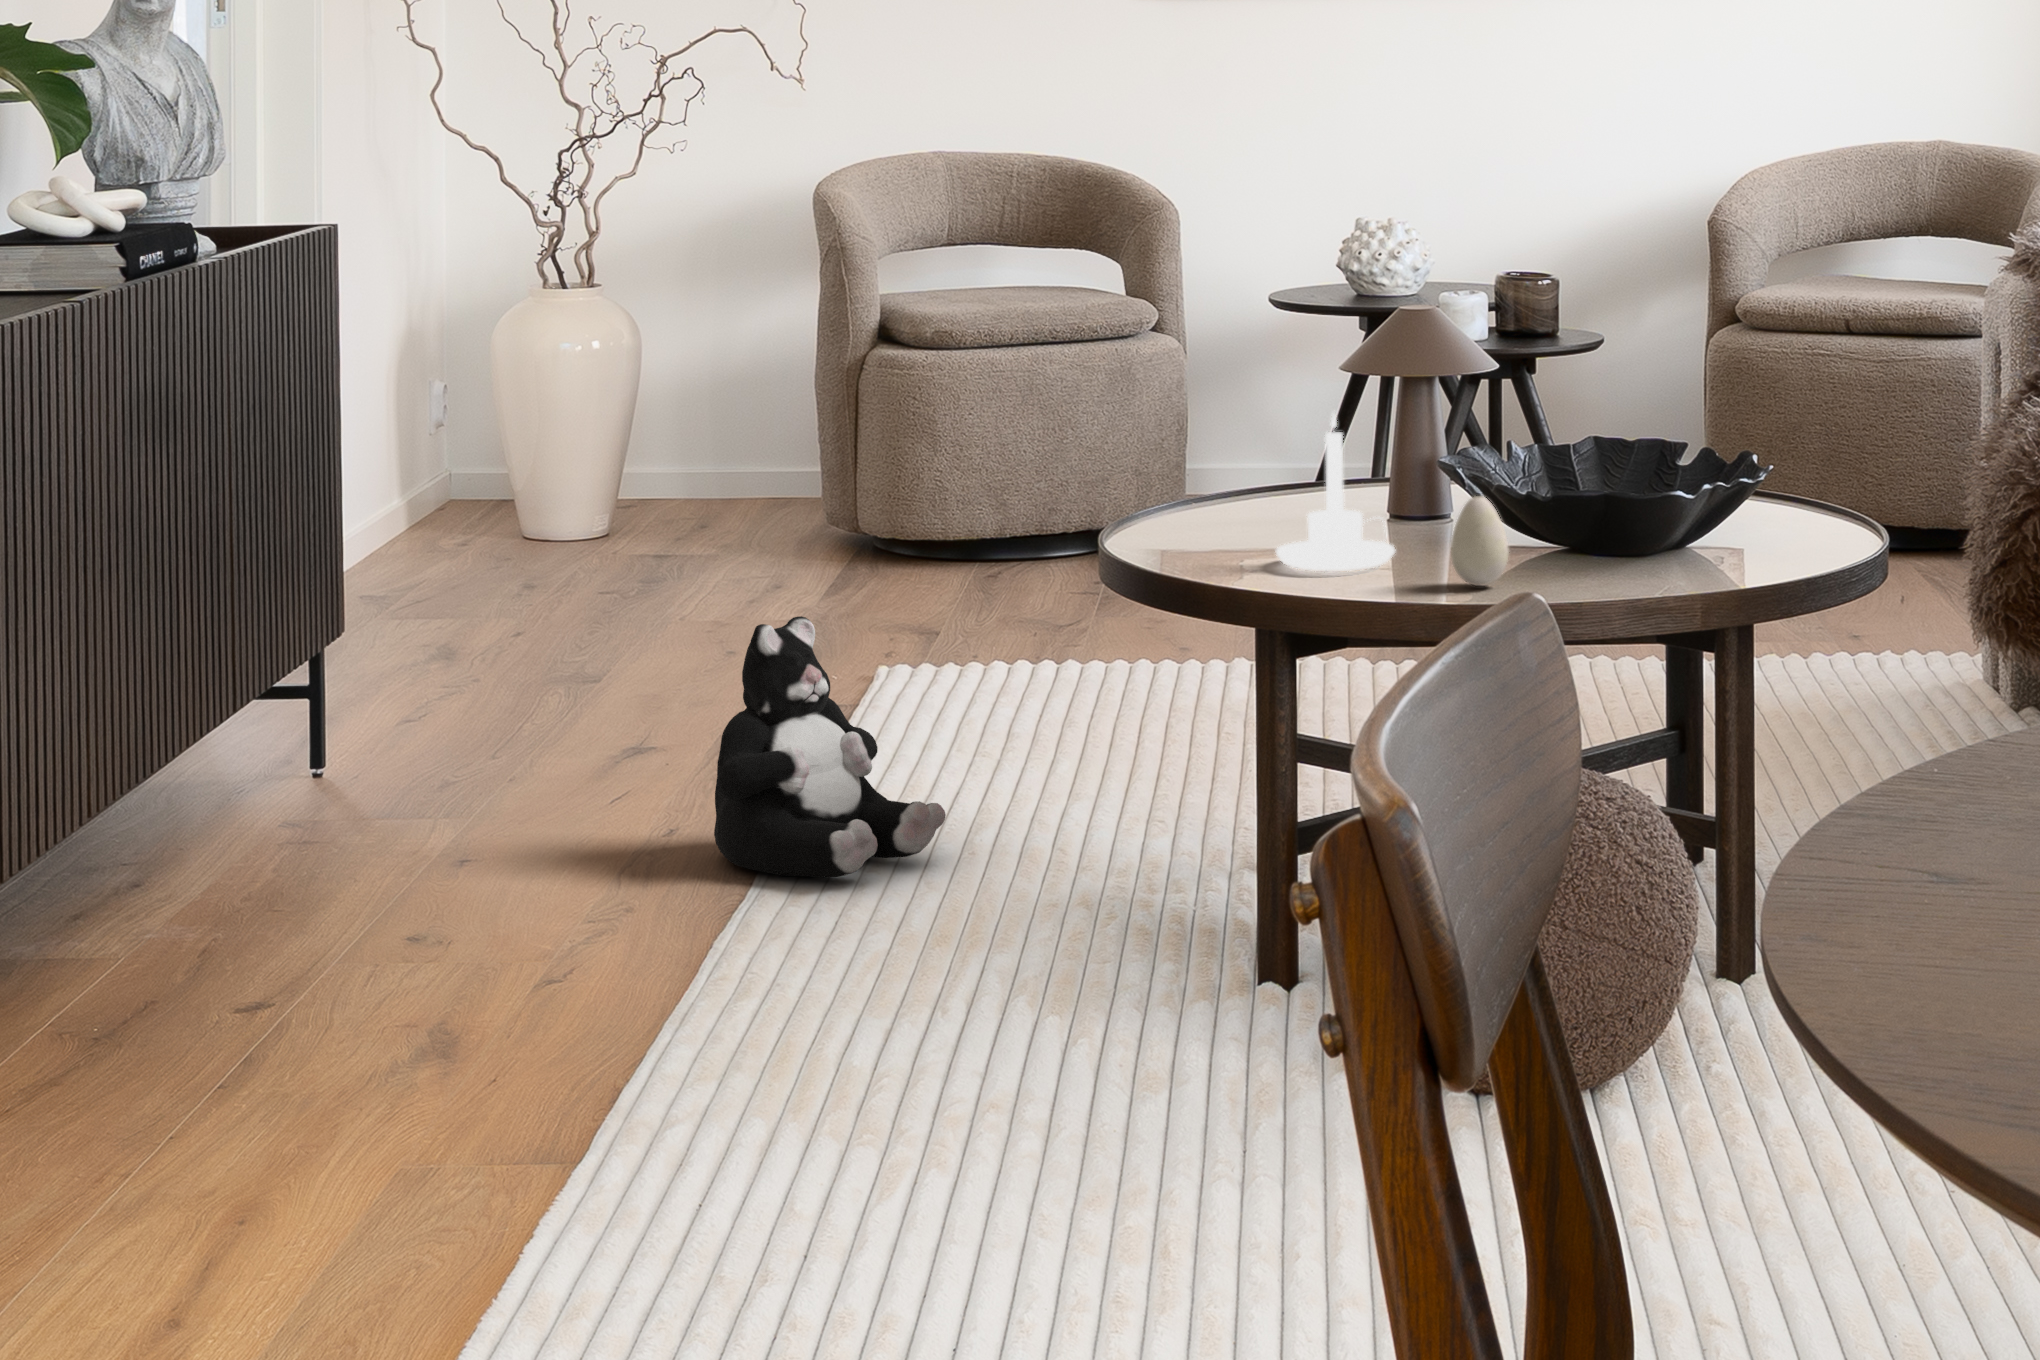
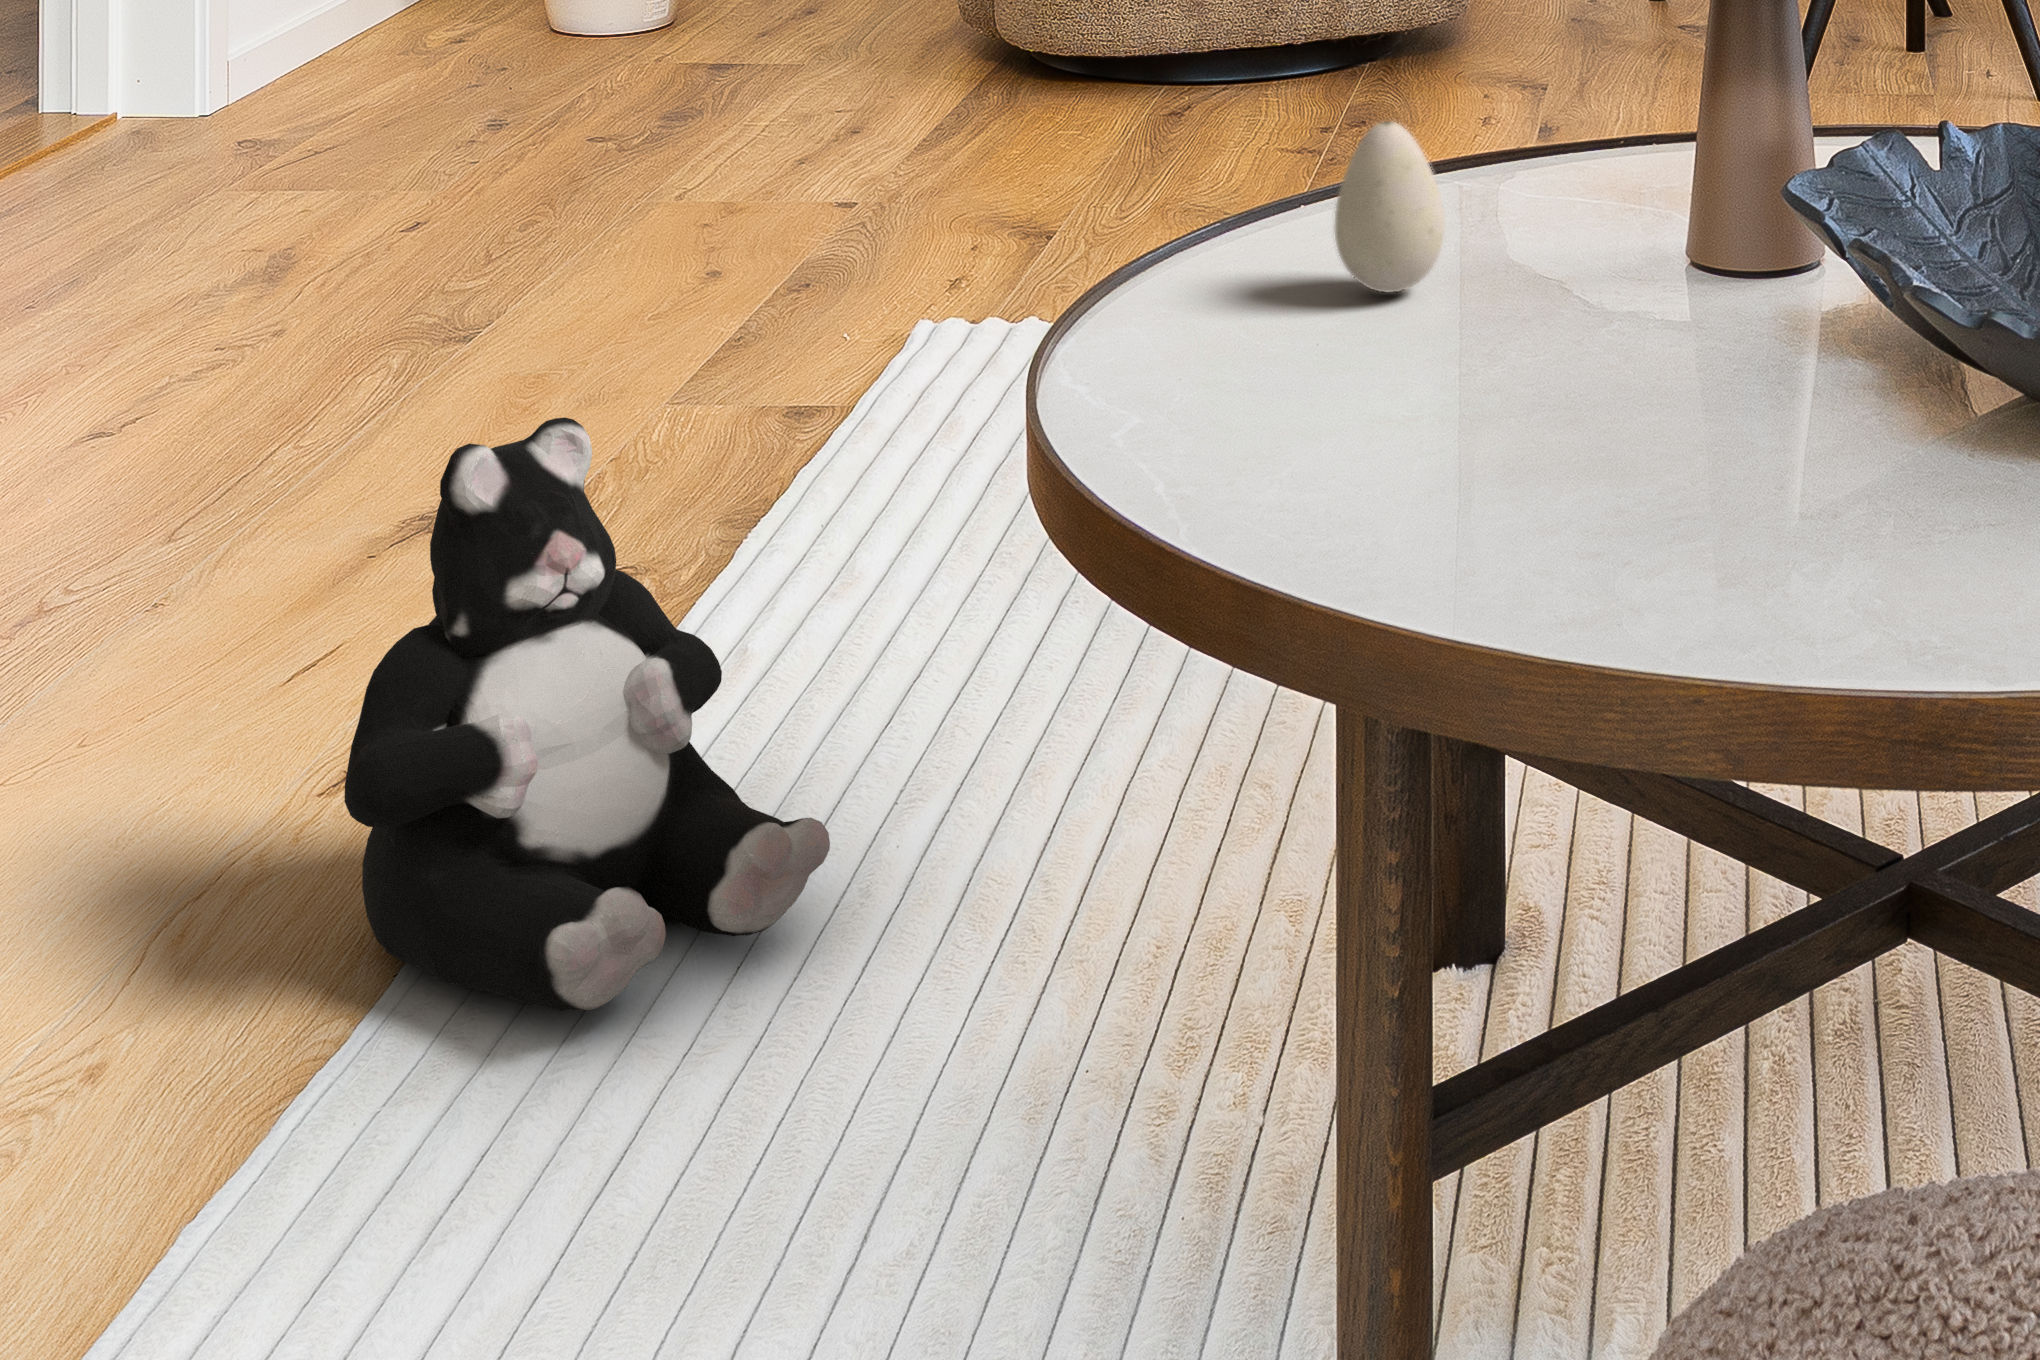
candle holder: present [1276,413,1395,571] -> none [1469,91,1745,484]
decorative egg: present [1451,496,1508,586] -> present [1335,121,1445,292]

